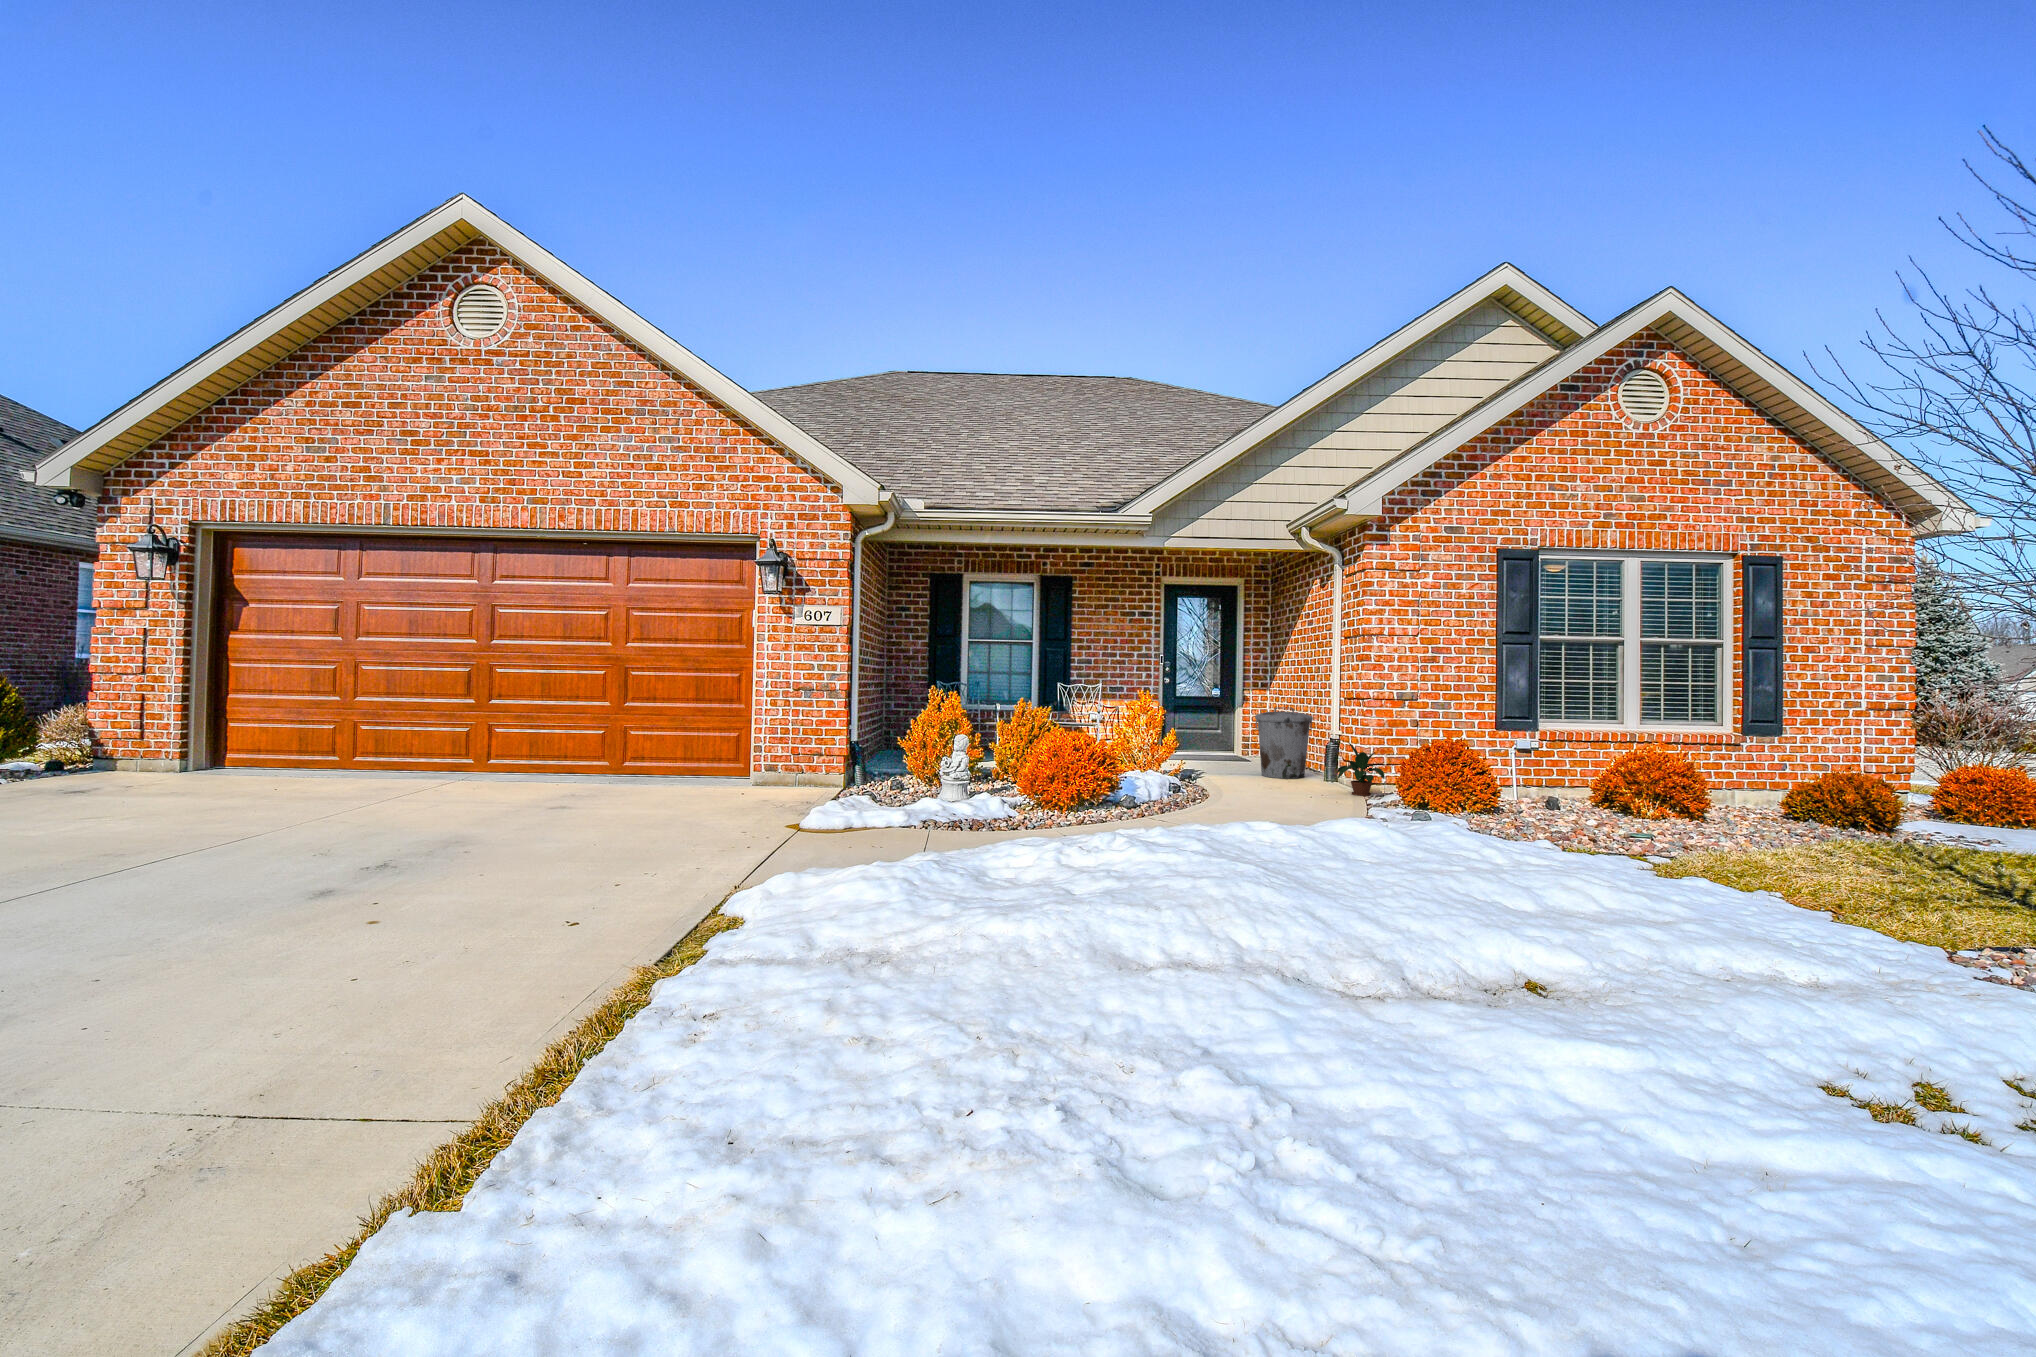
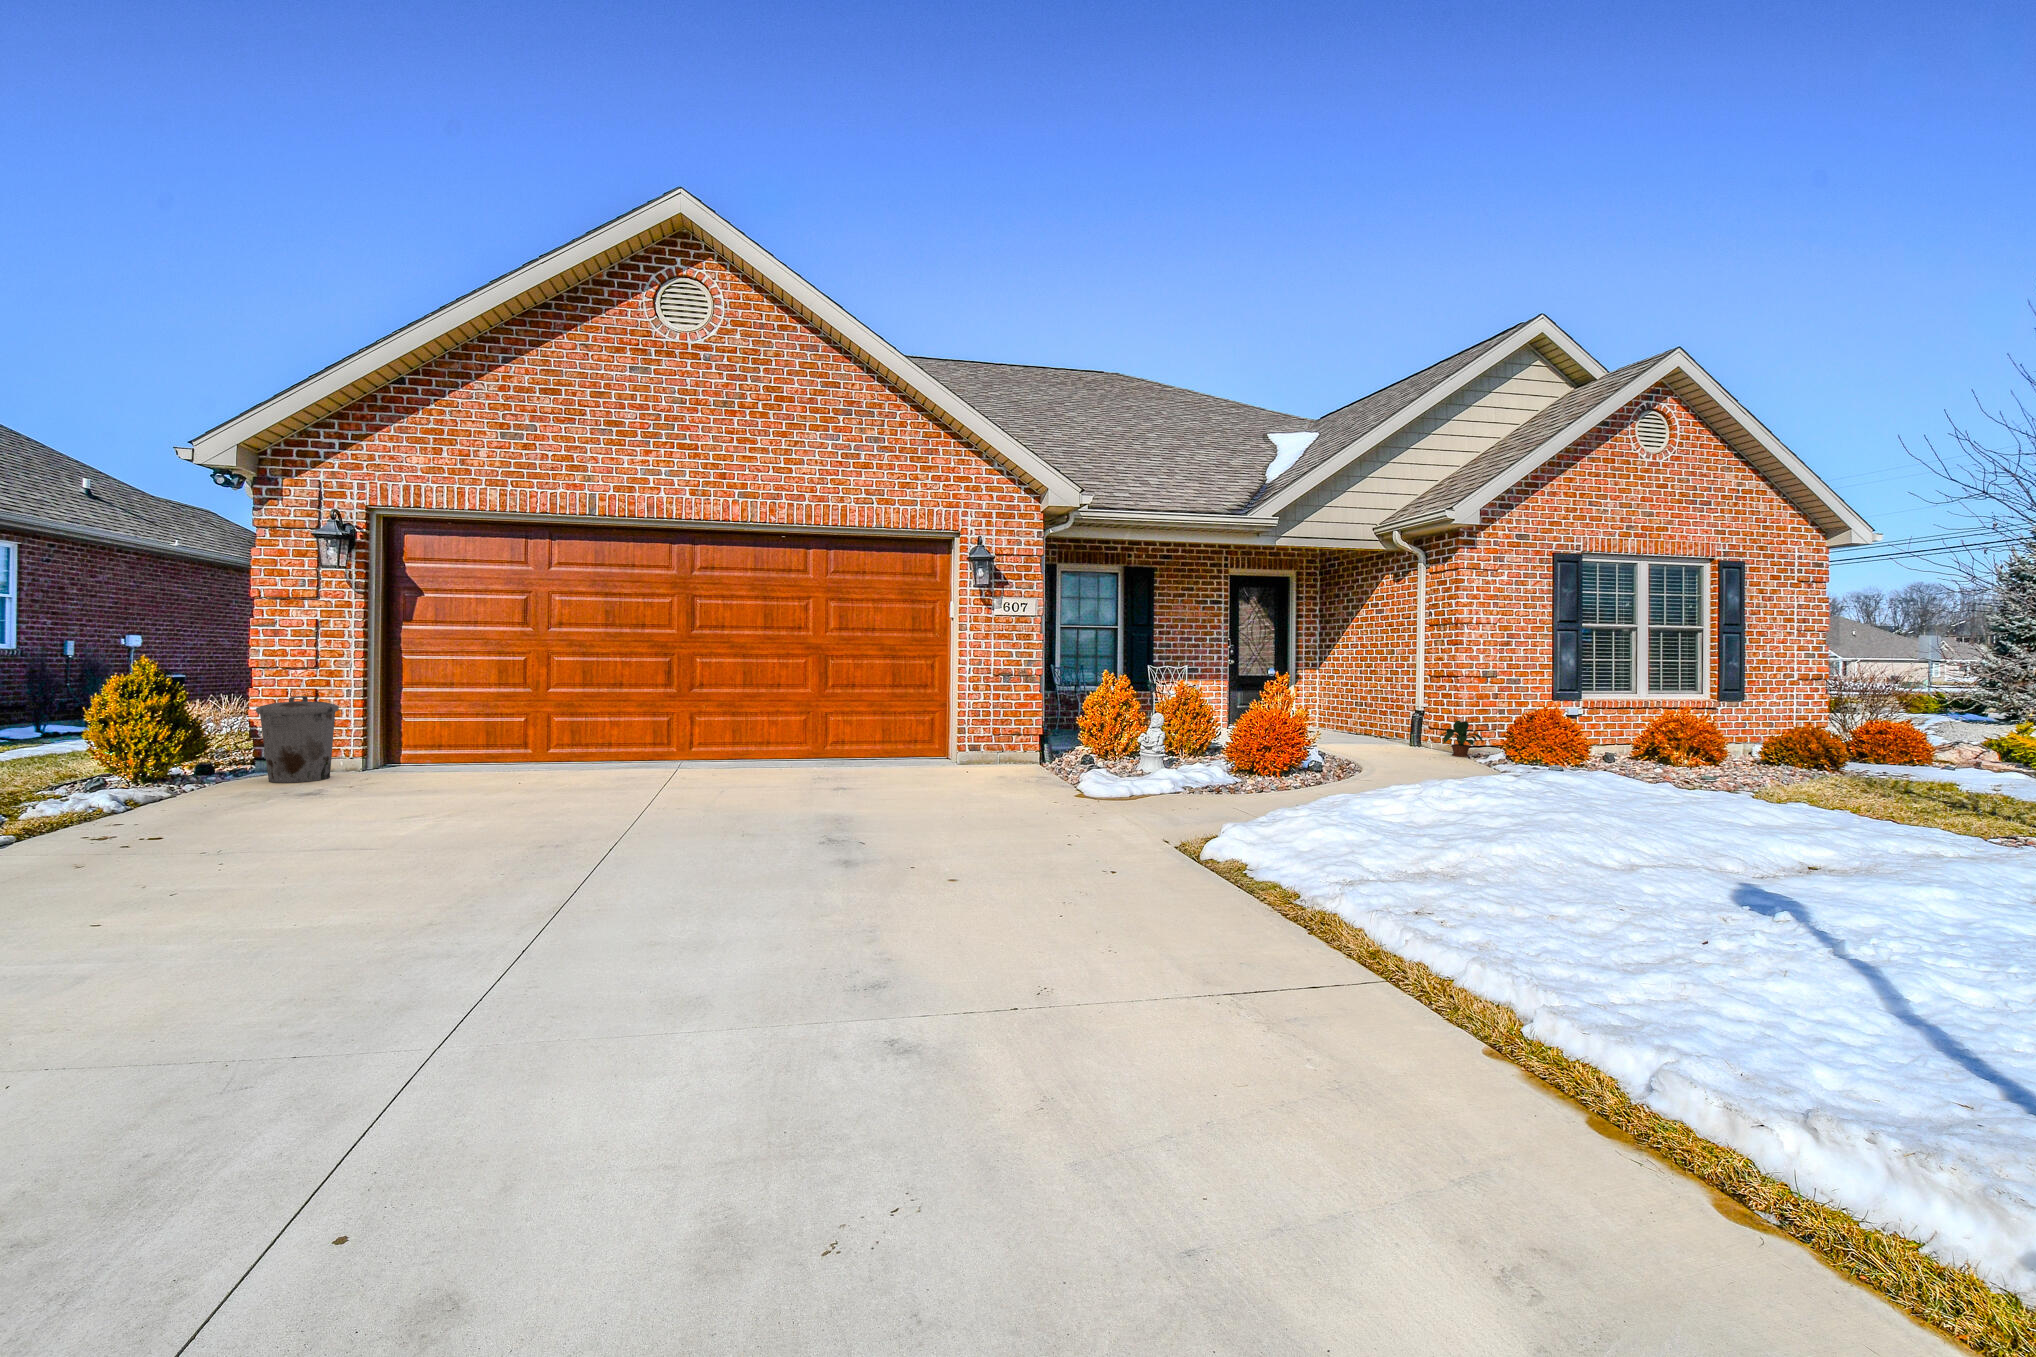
trash can: present [1255,707,1313,779] -> present [256,696,339,783]

